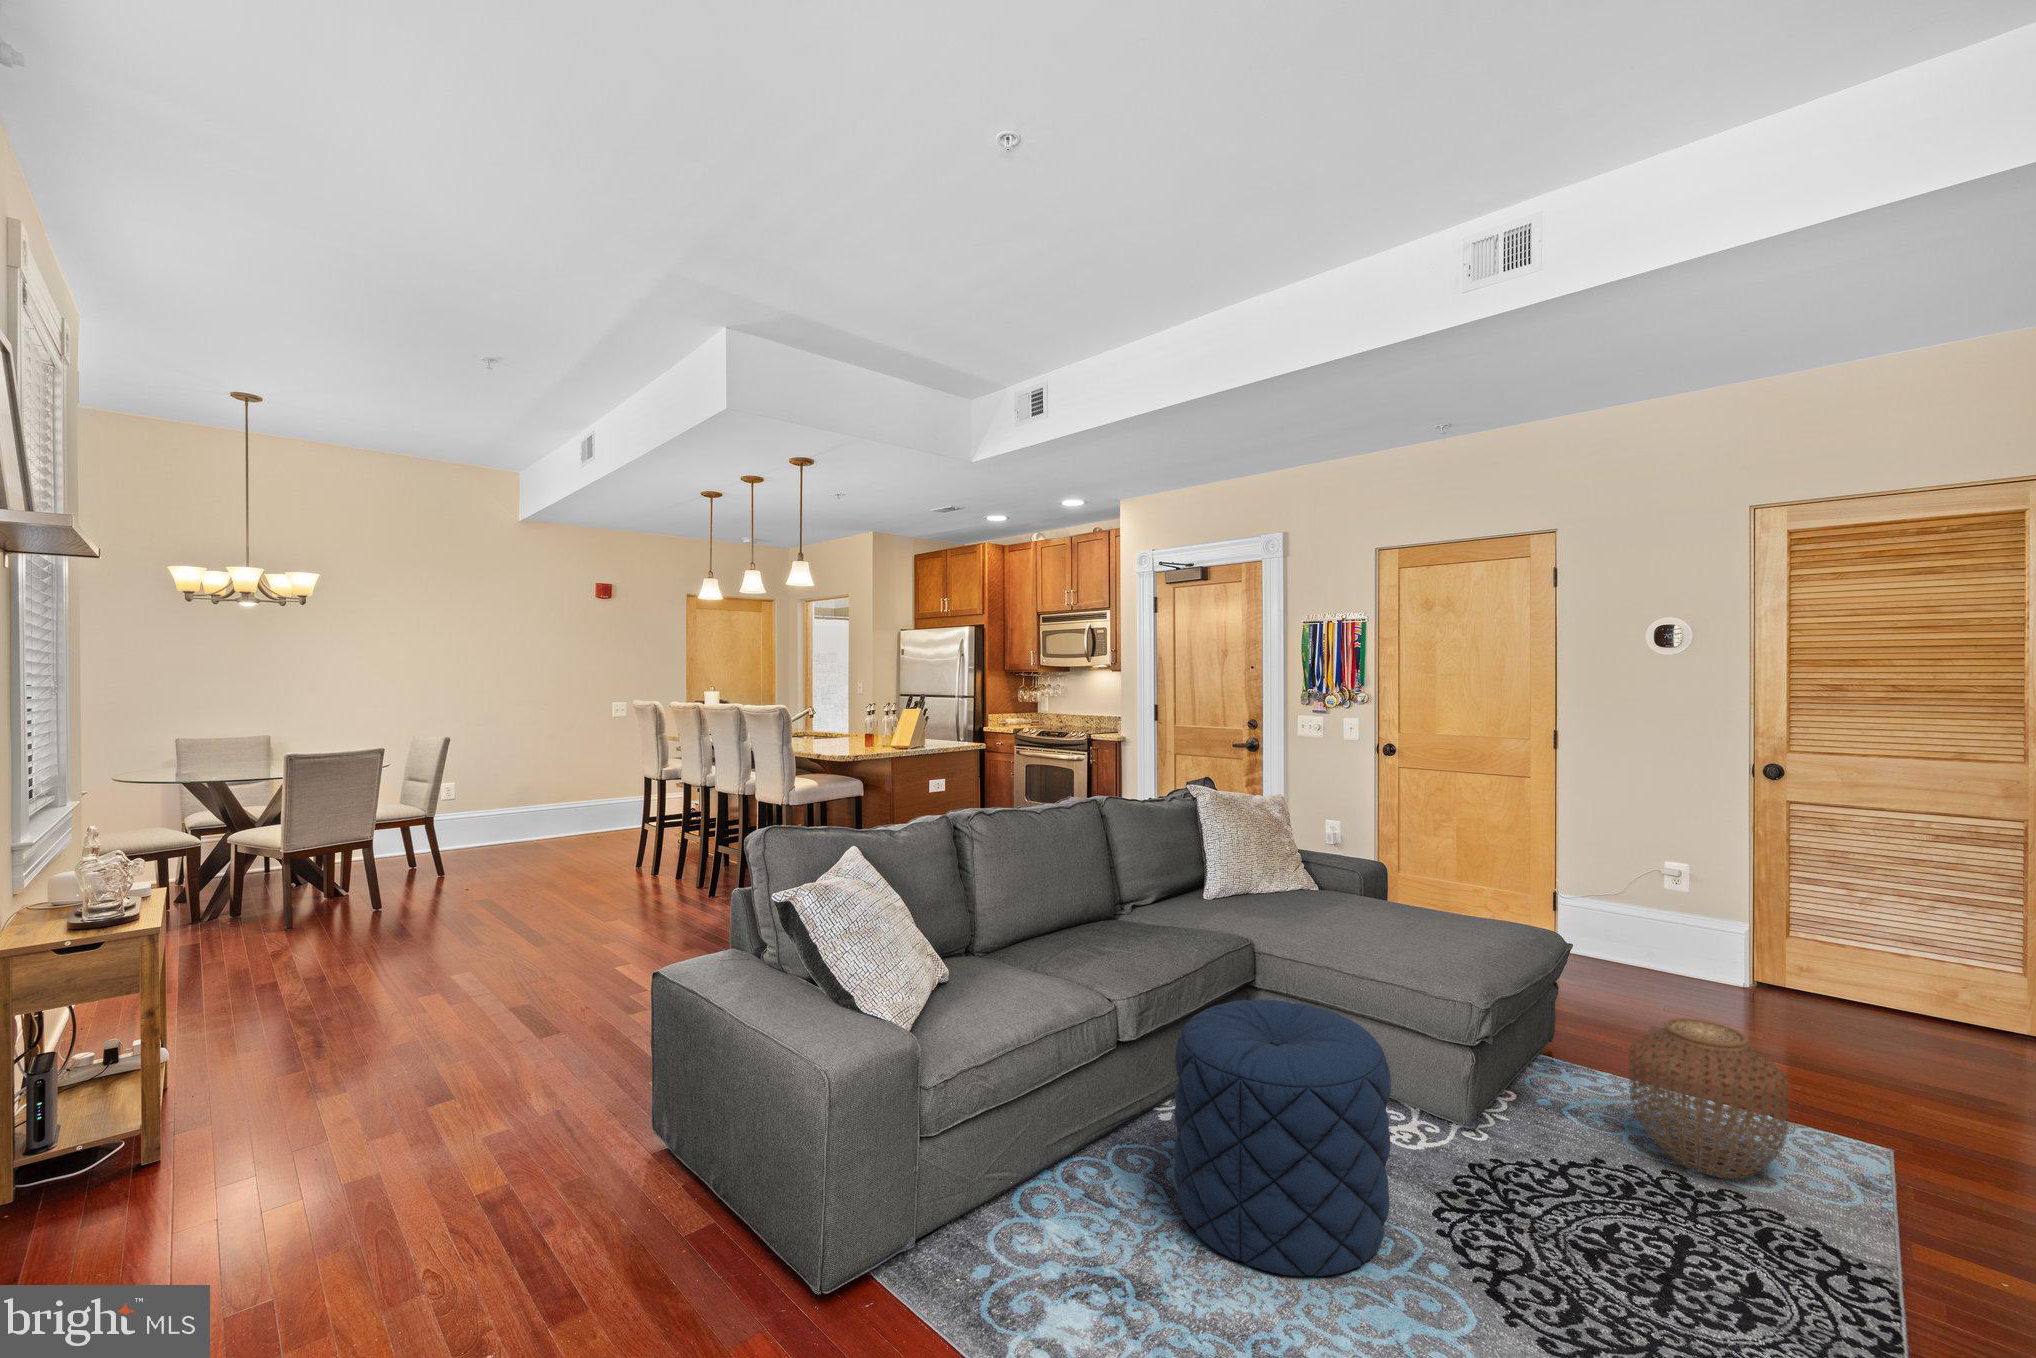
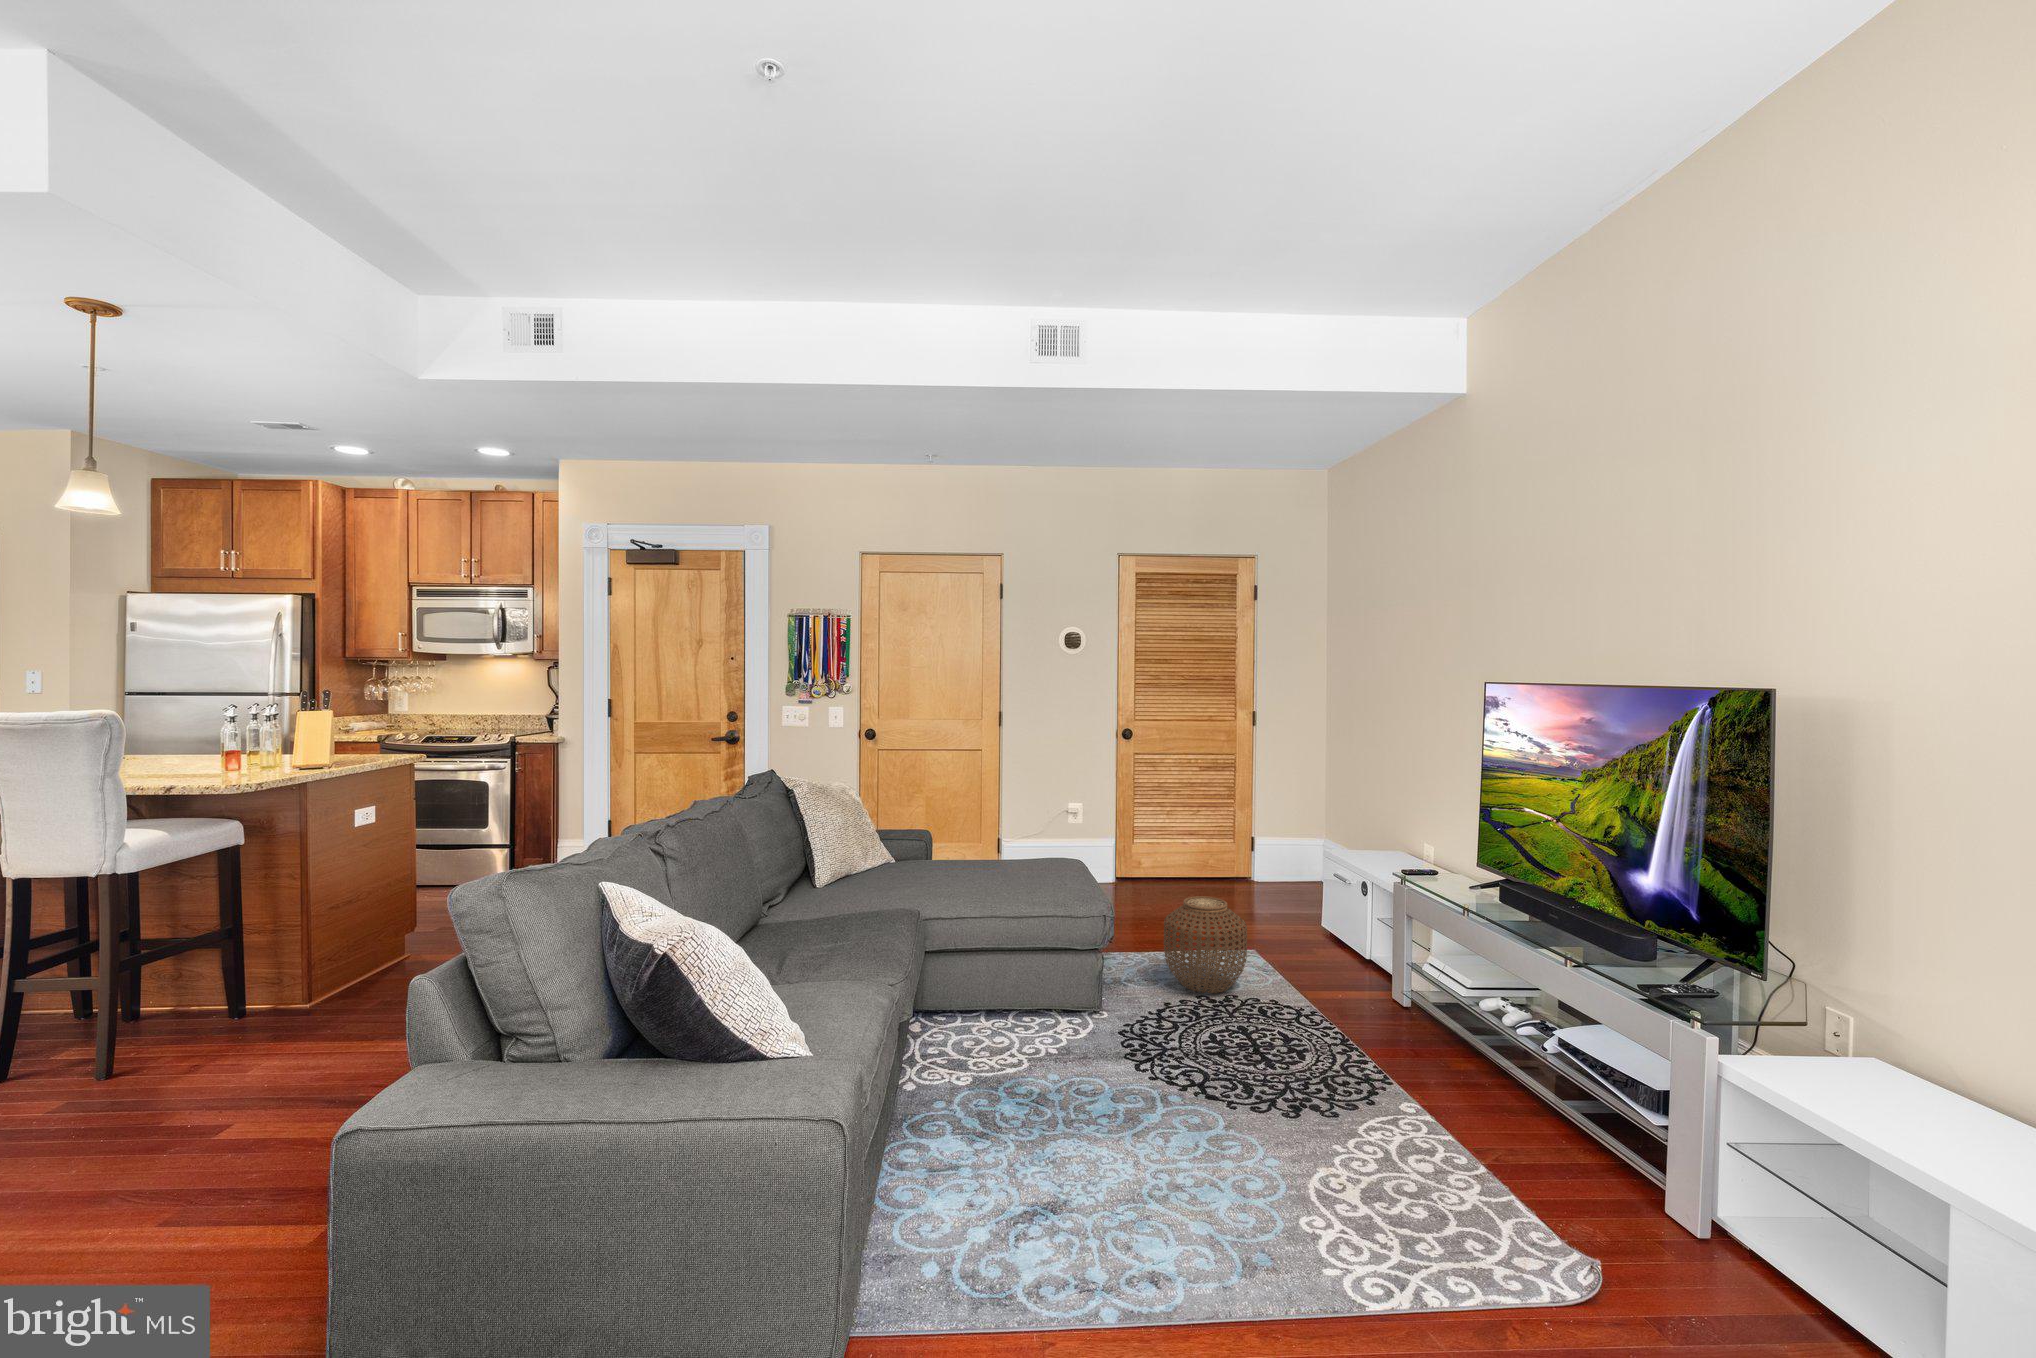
pouf: present [1174,999,1391,1276] -> none [978,943,1147,1157]

